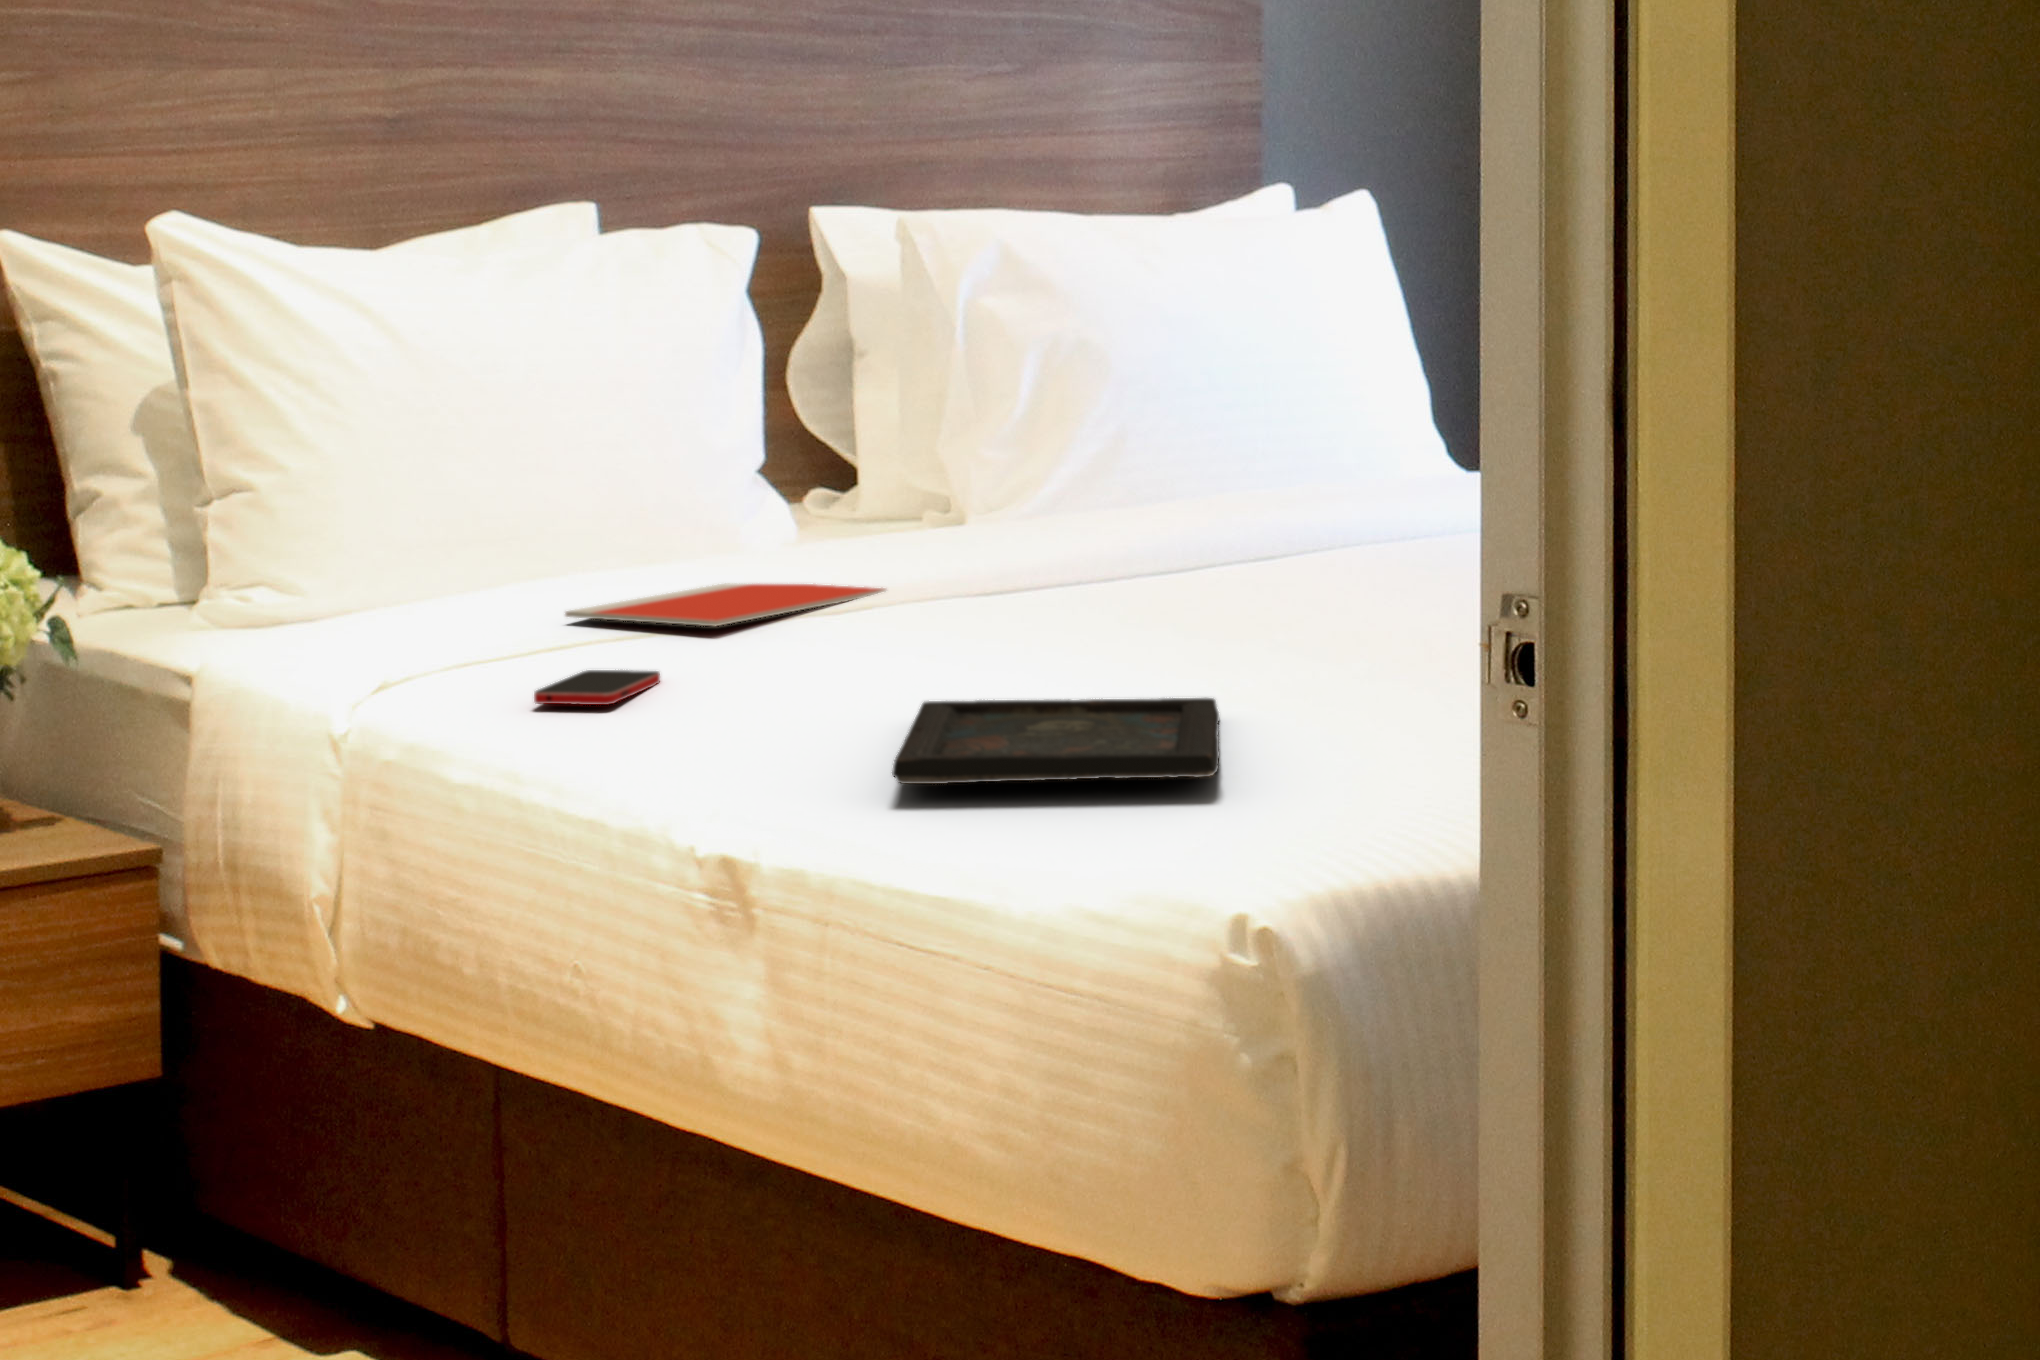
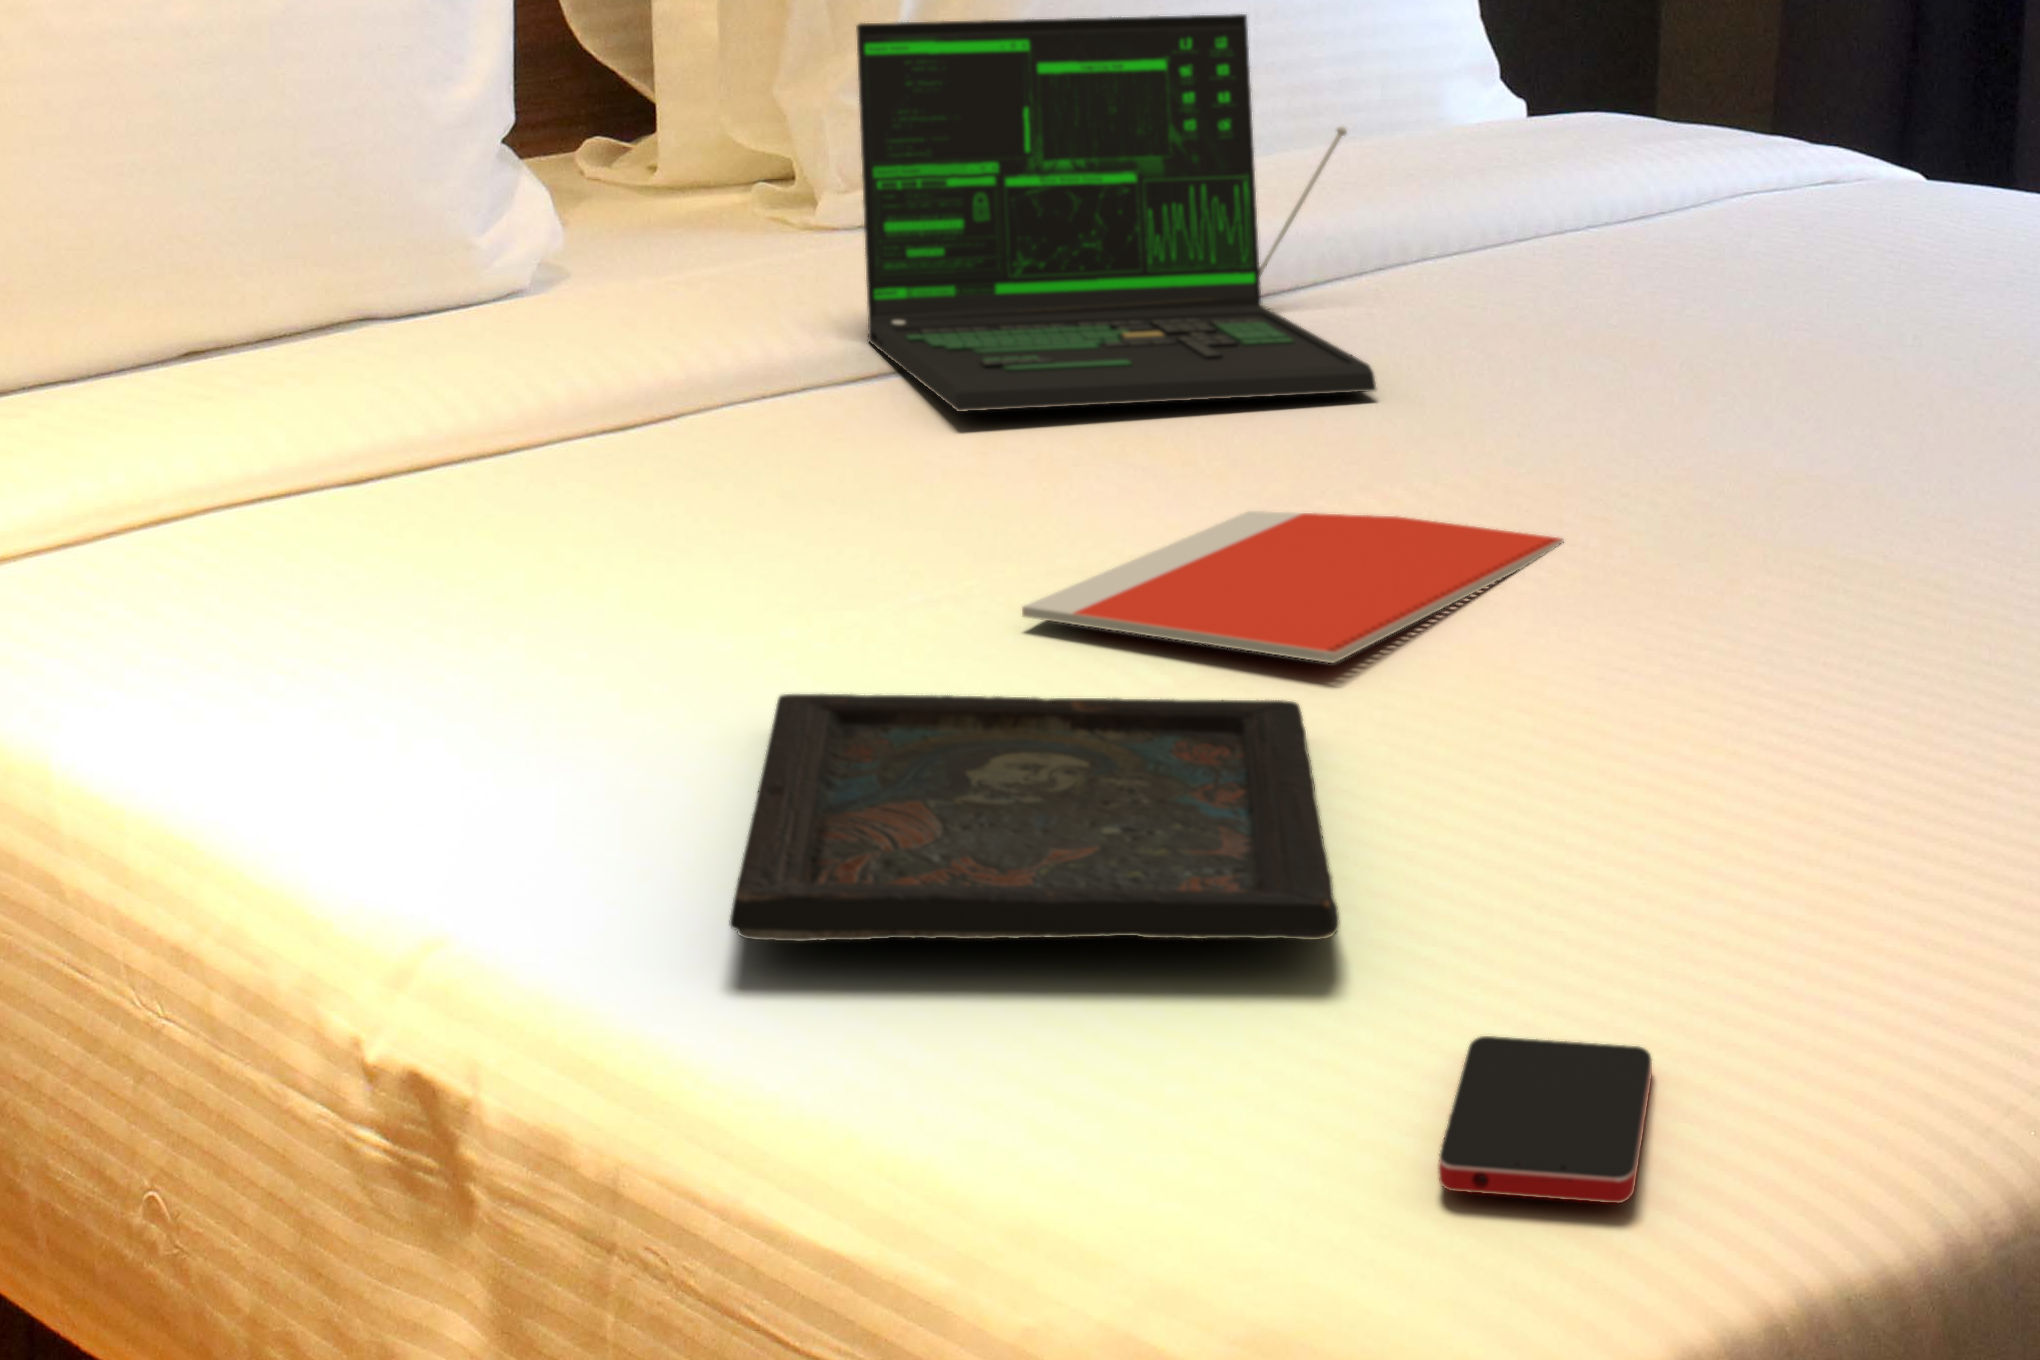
laptop: none [976,369,1294,595] -> present [856,14,1377,412]
notebook: present [565,583,886,626] -> present [1022,511,1564,663]
smartphone: present [534,670,660,705] -> present [1438,1036,1652,1203]

